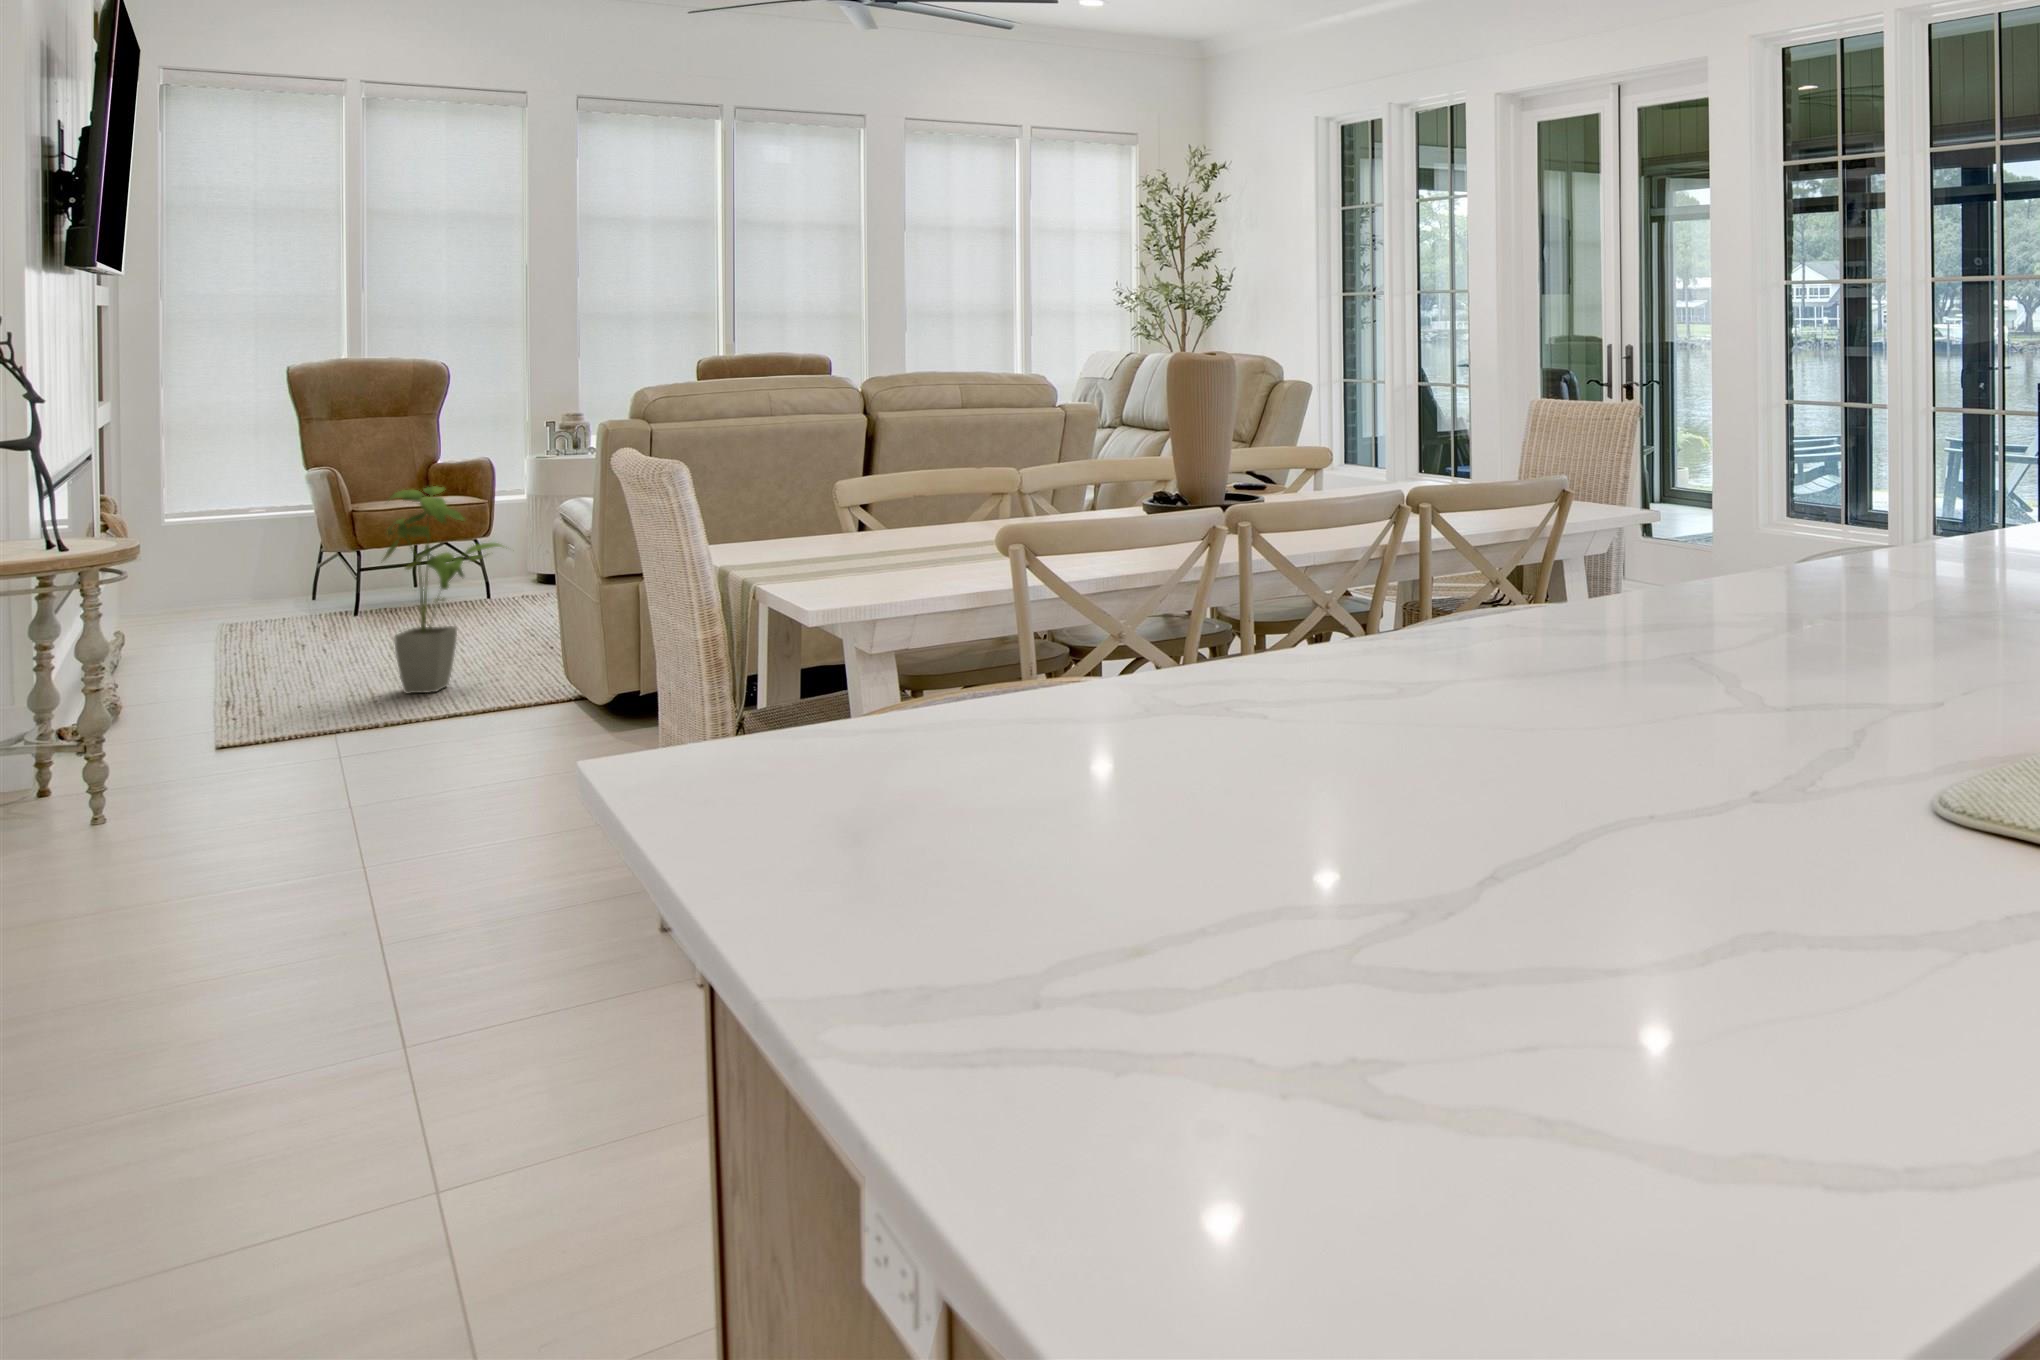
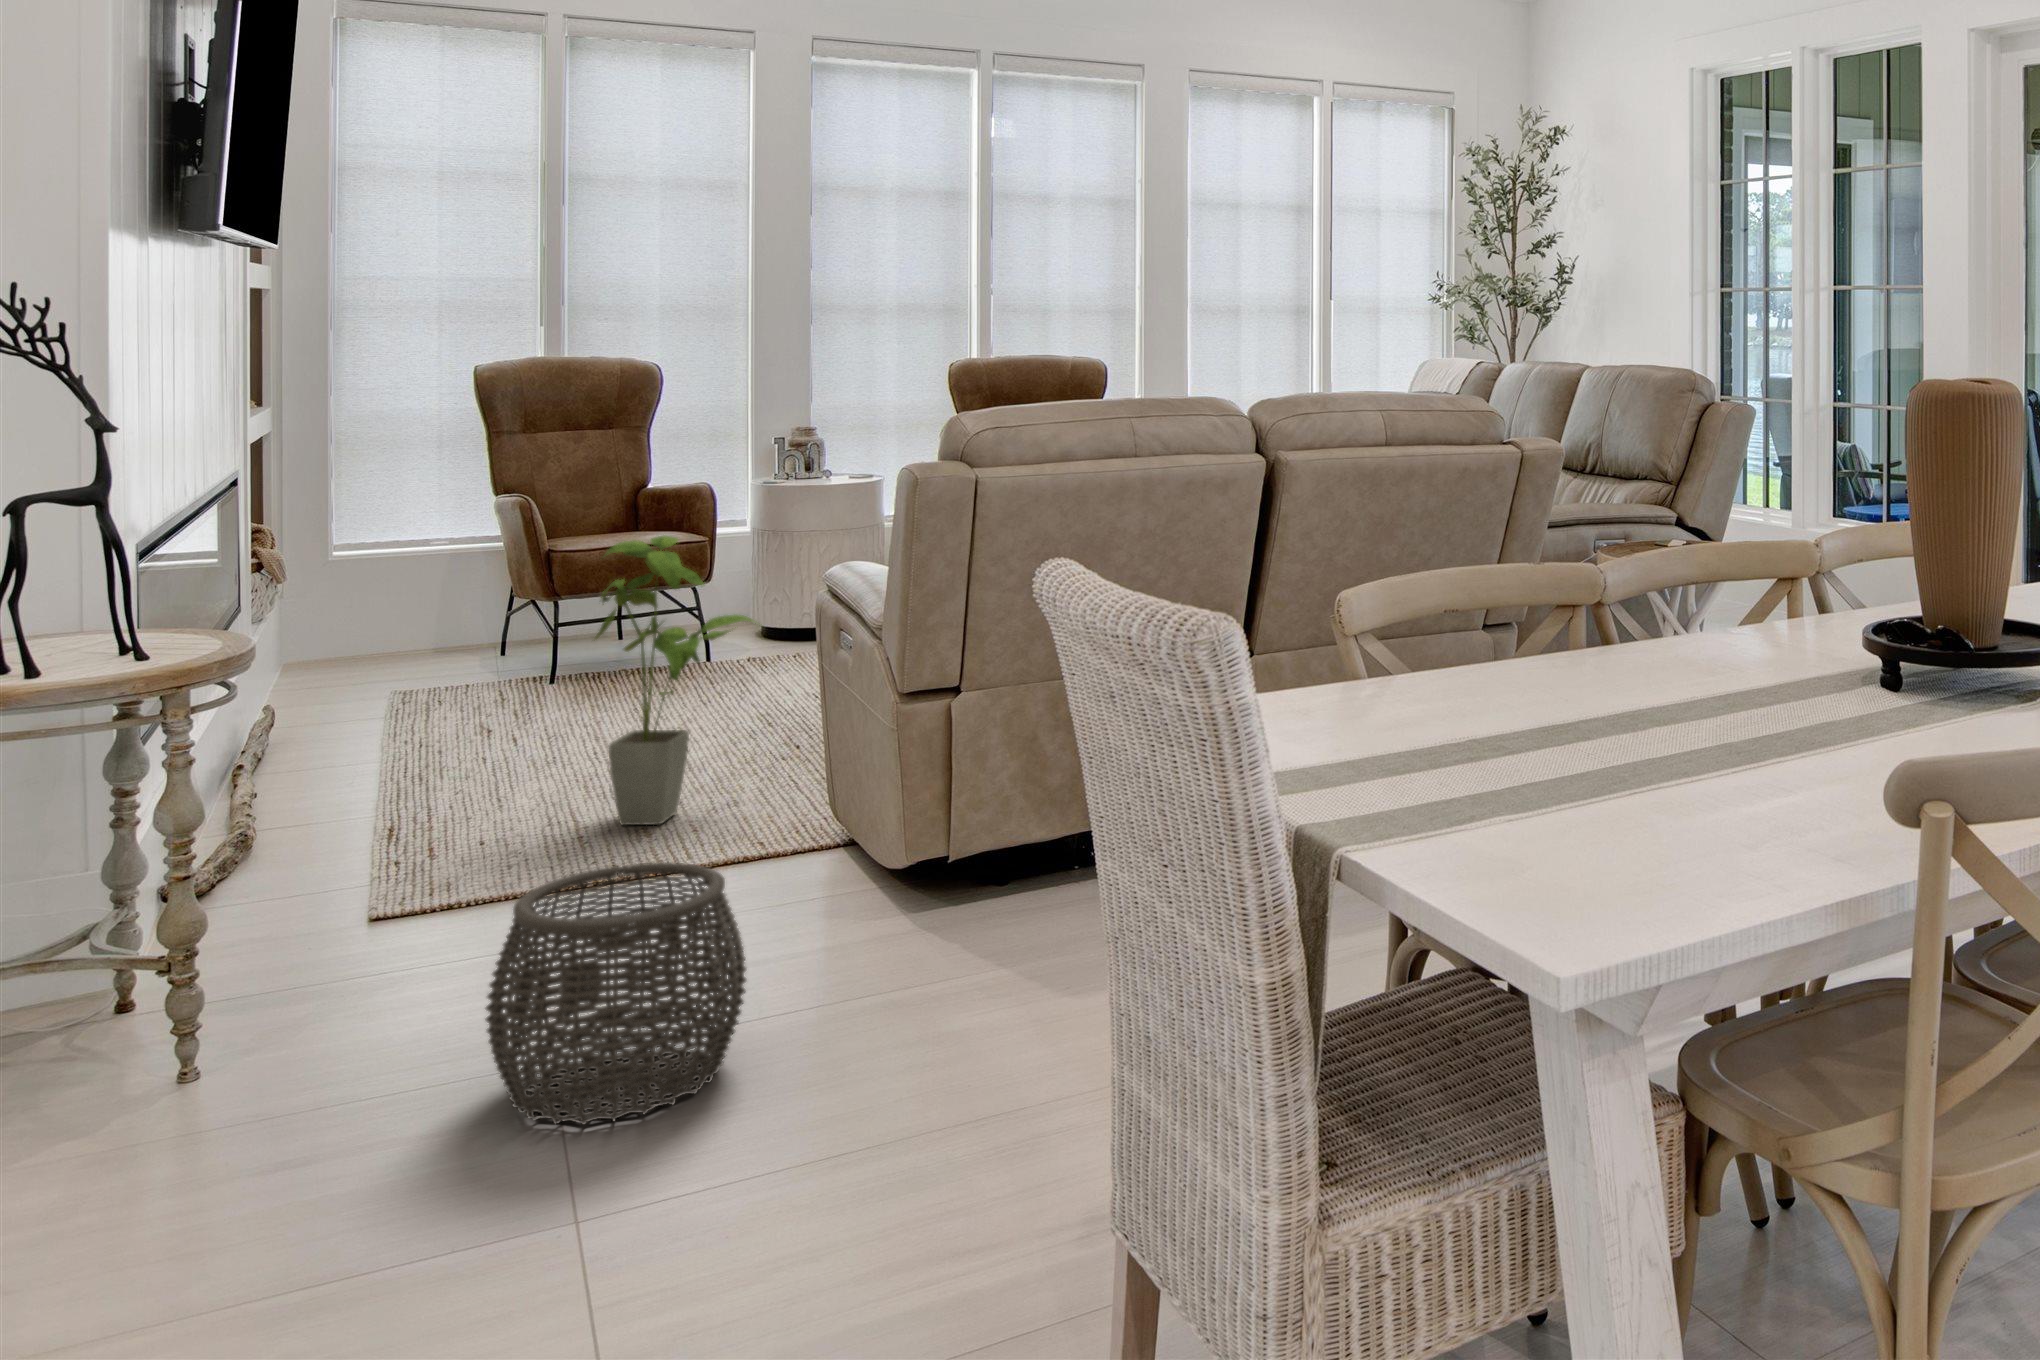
woven basket: none [300,680,477,830] -> present [486,862,746,1124]

